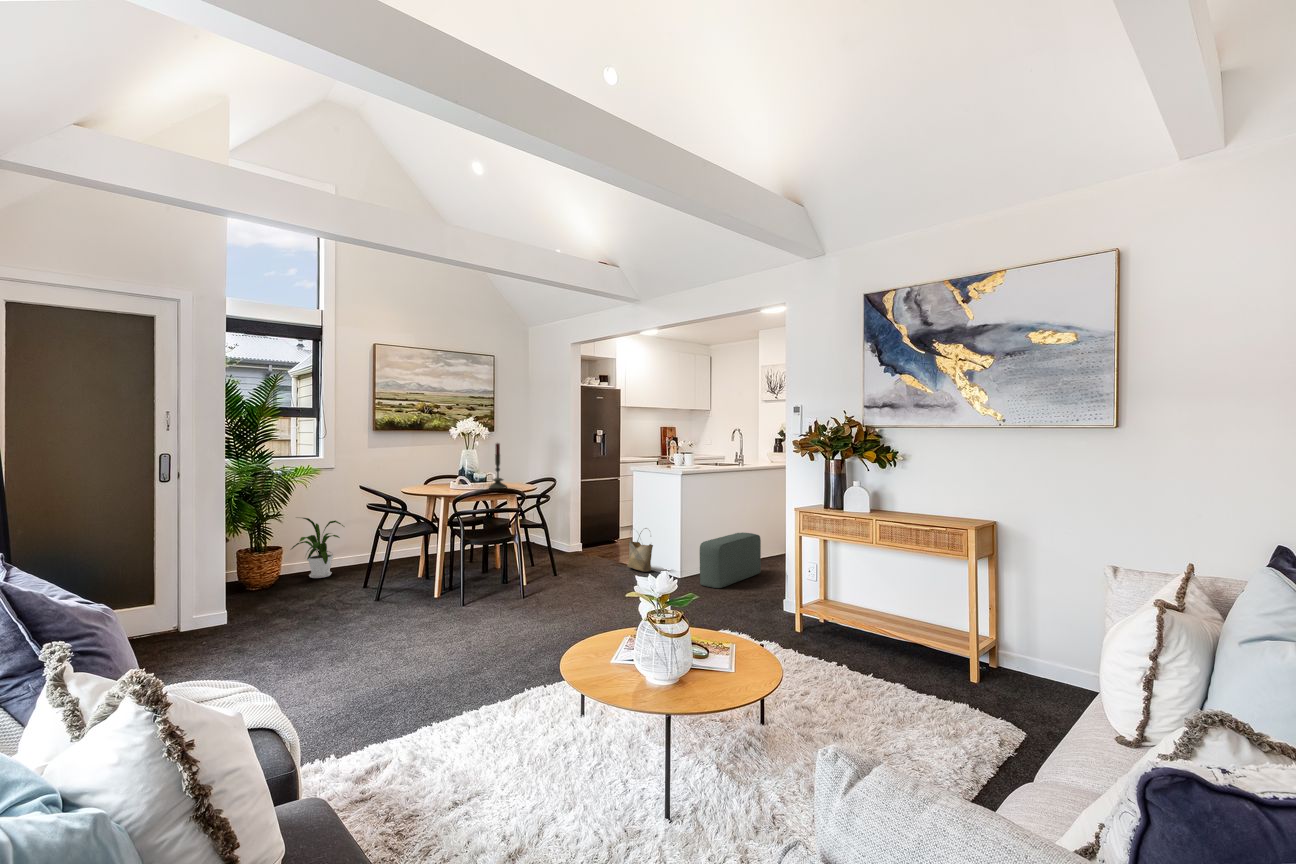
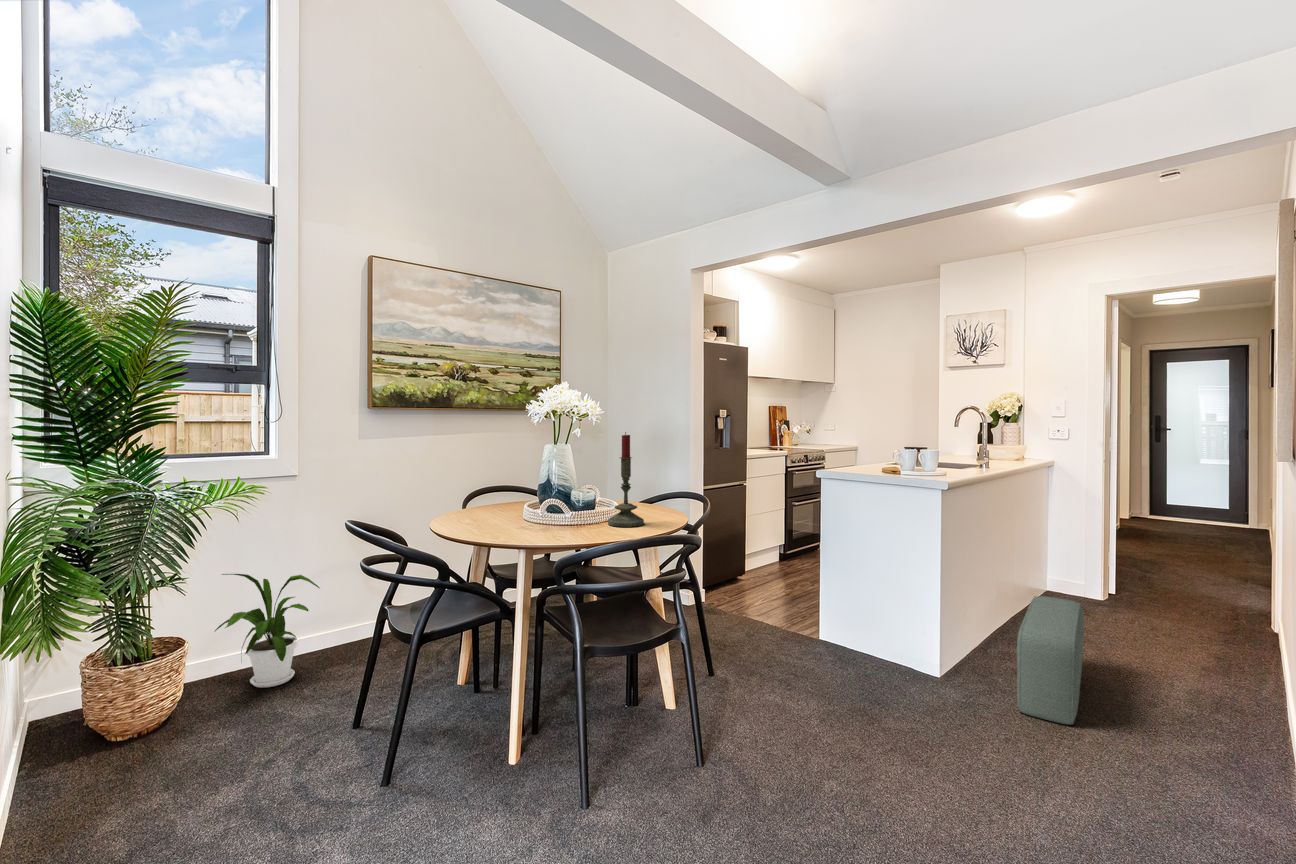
woven basket: present [628,528,653,572] -> none [826,584,881,666]

